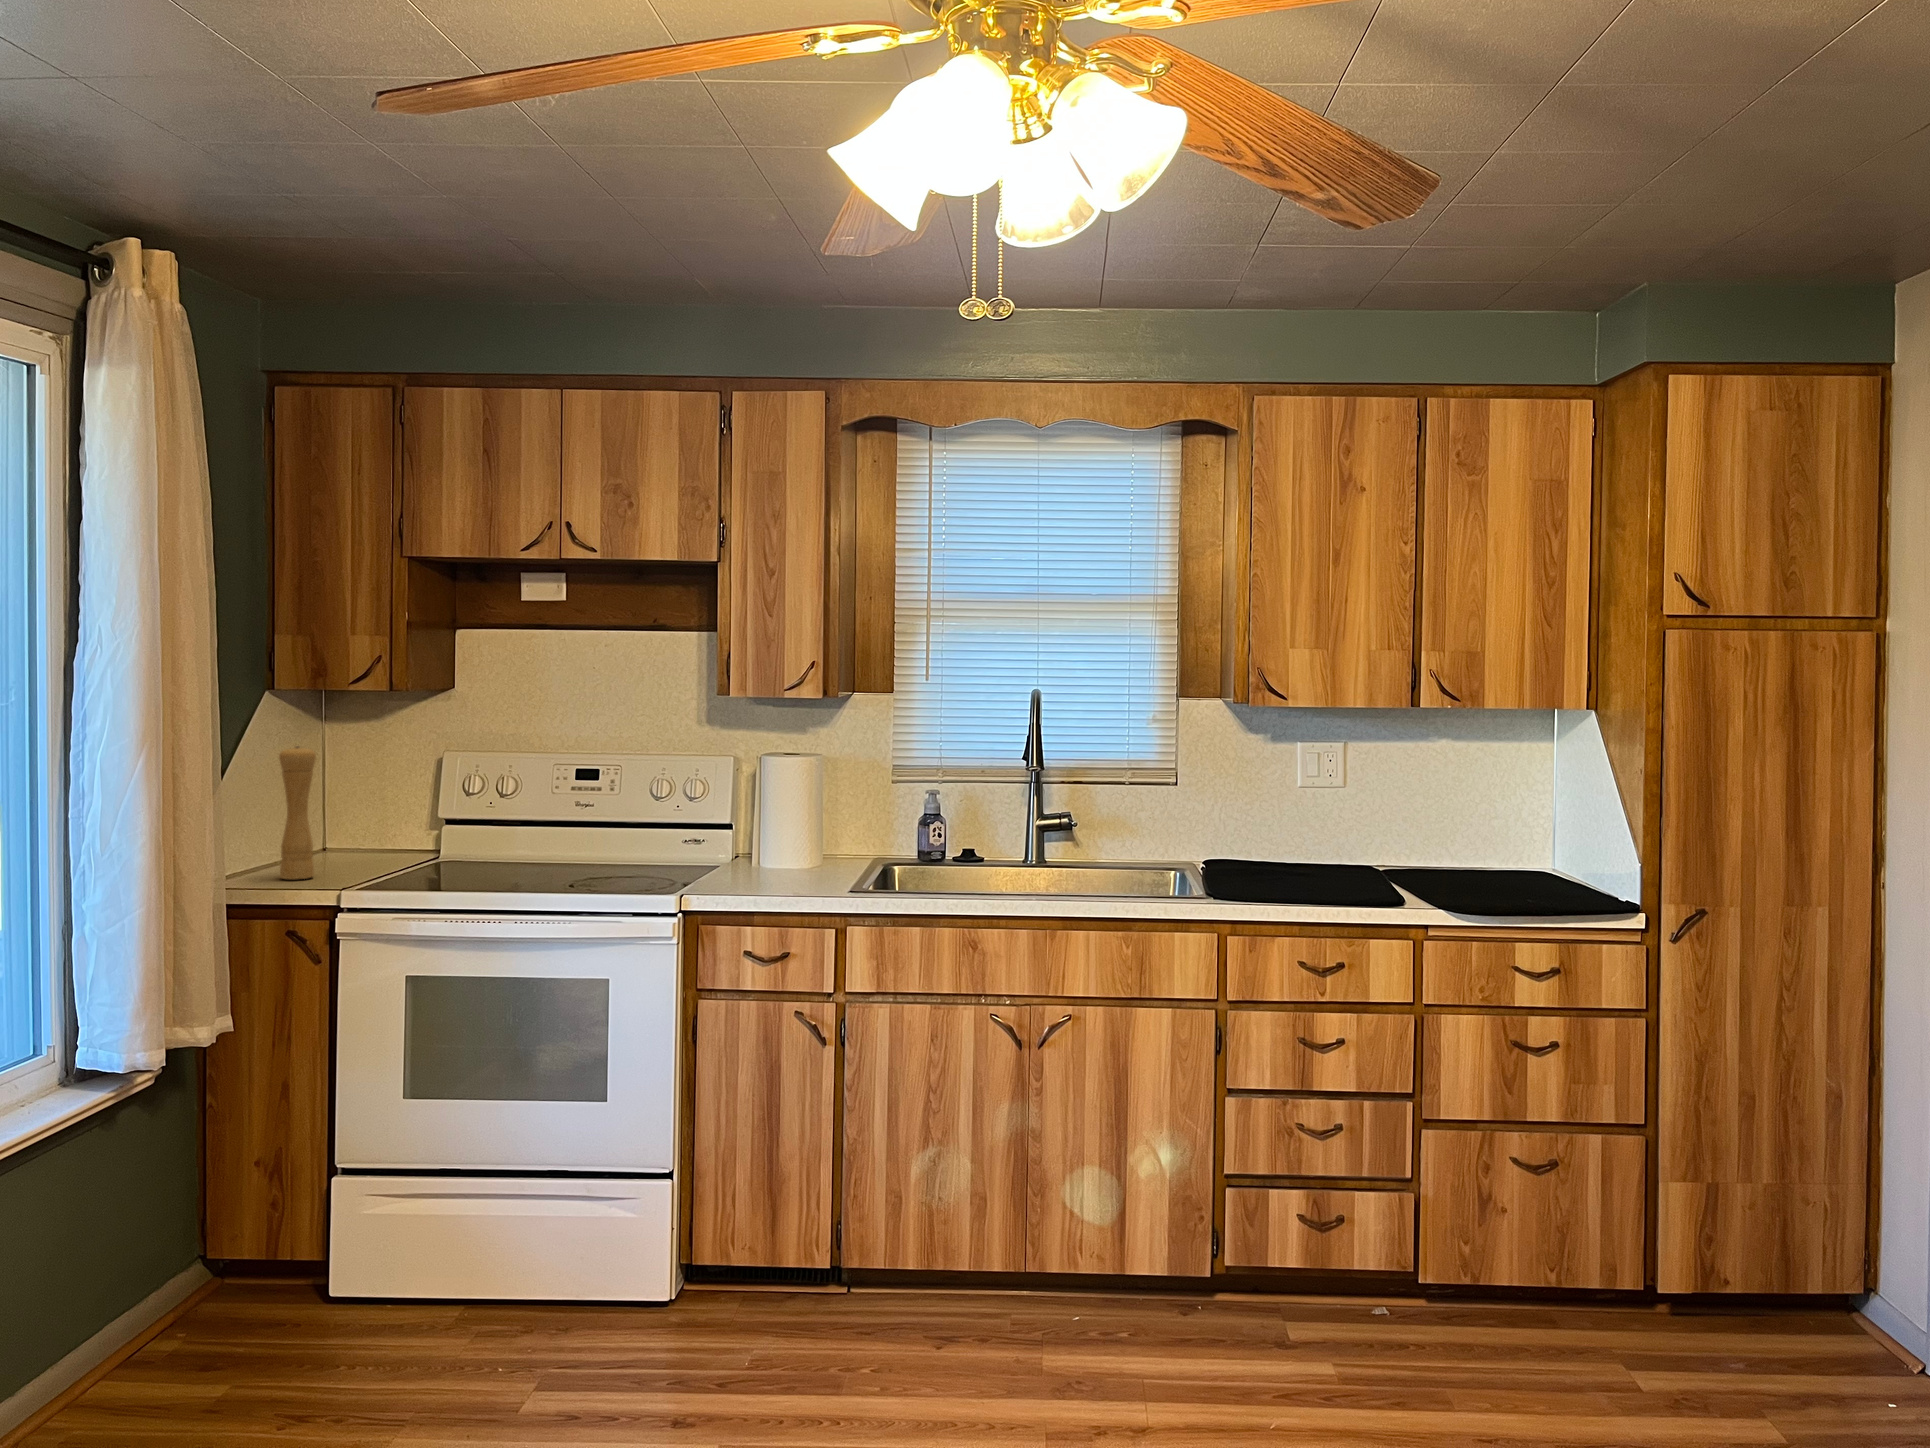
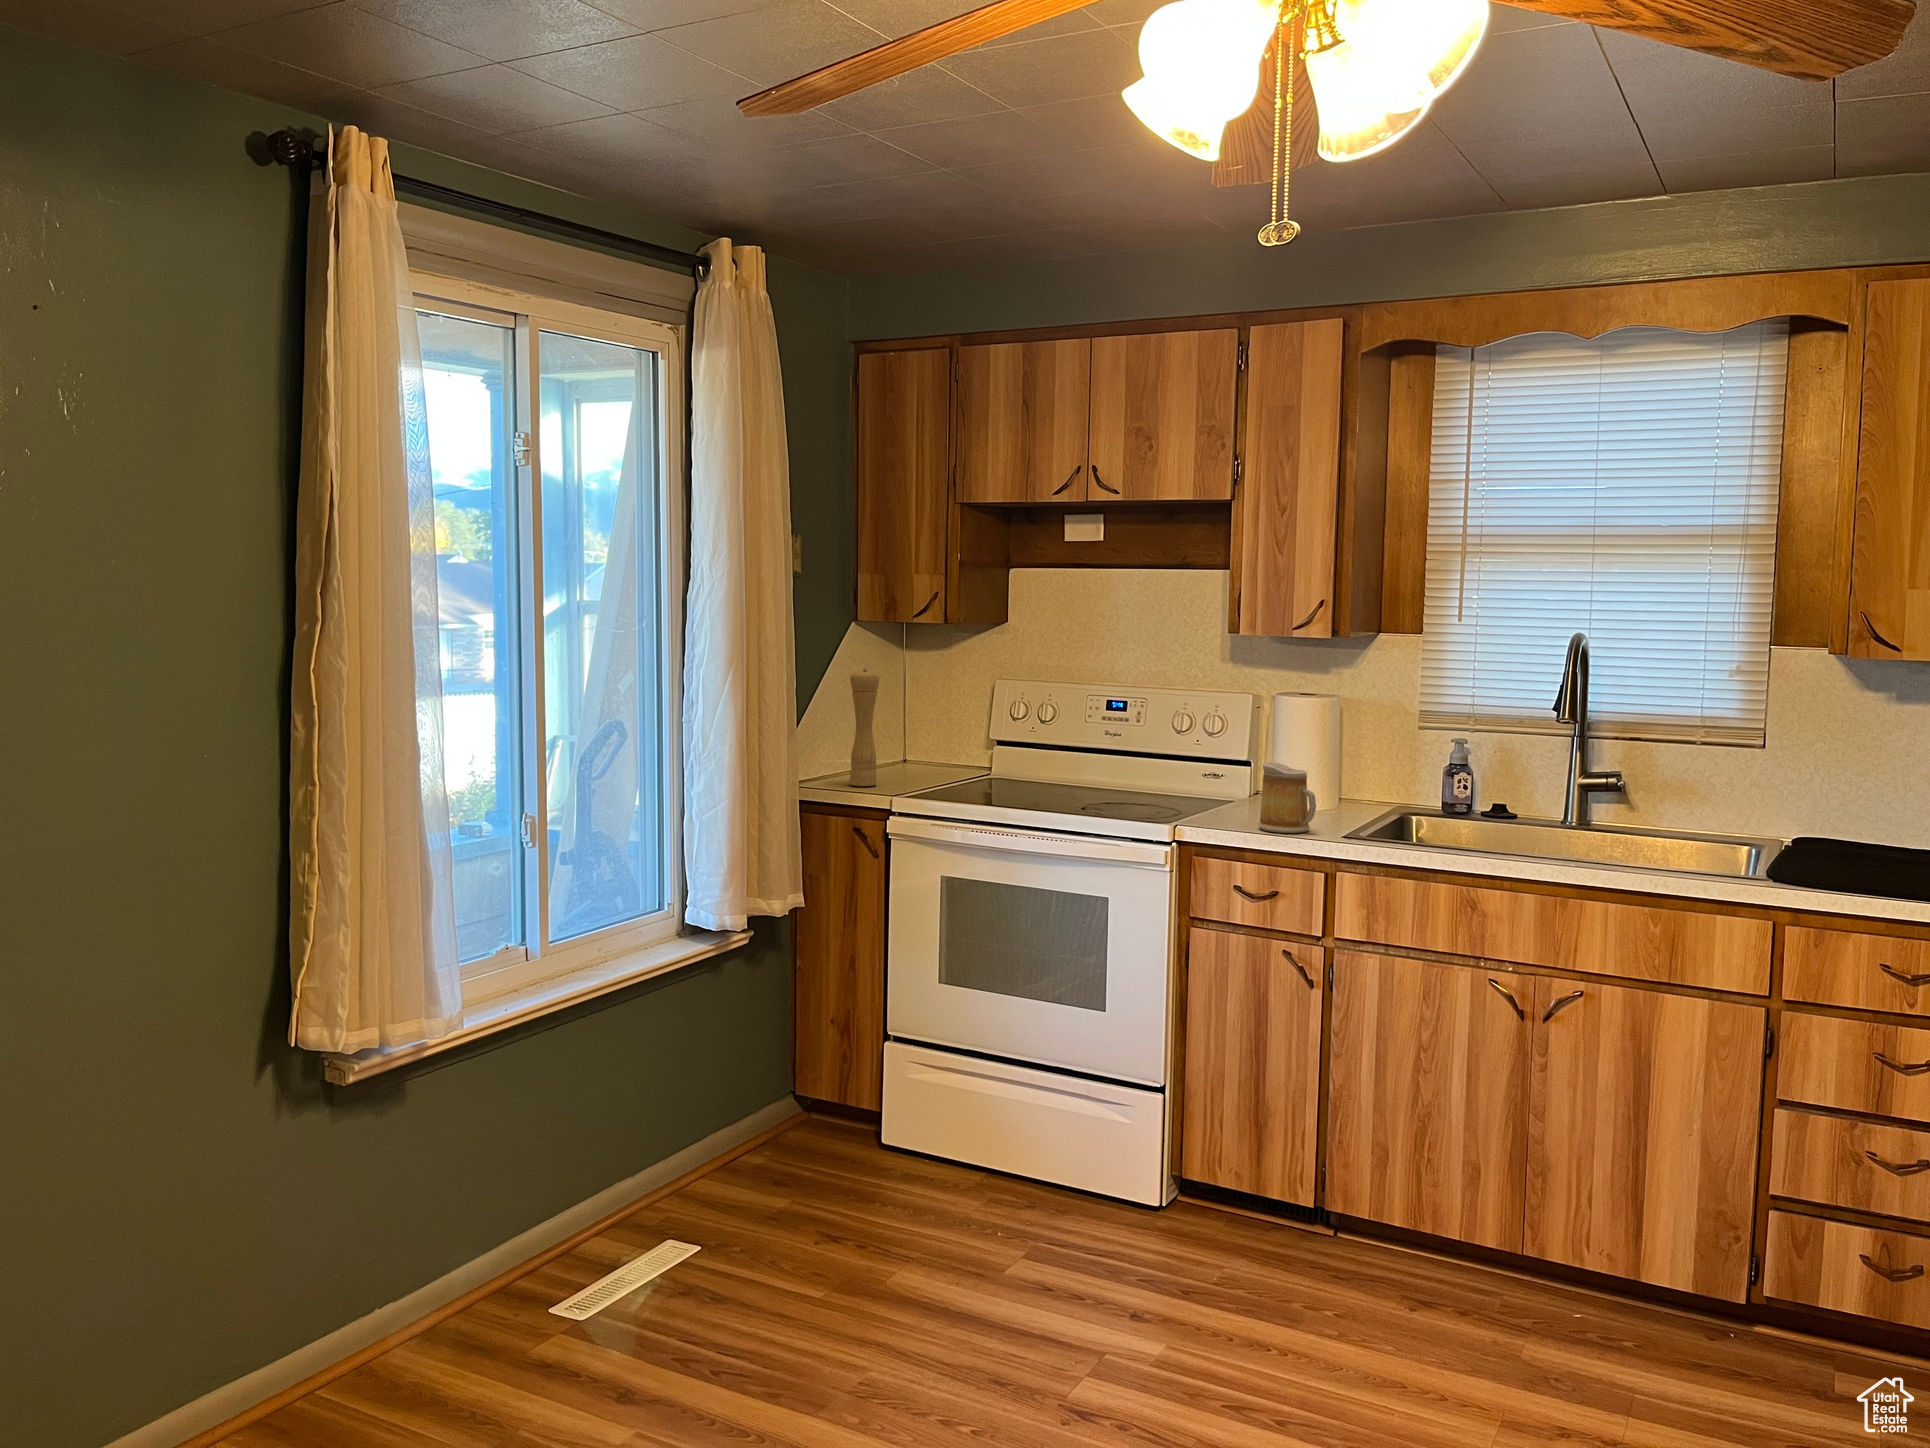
mug: none [760,822,818,893] -> present [1258,762,1316,833]

